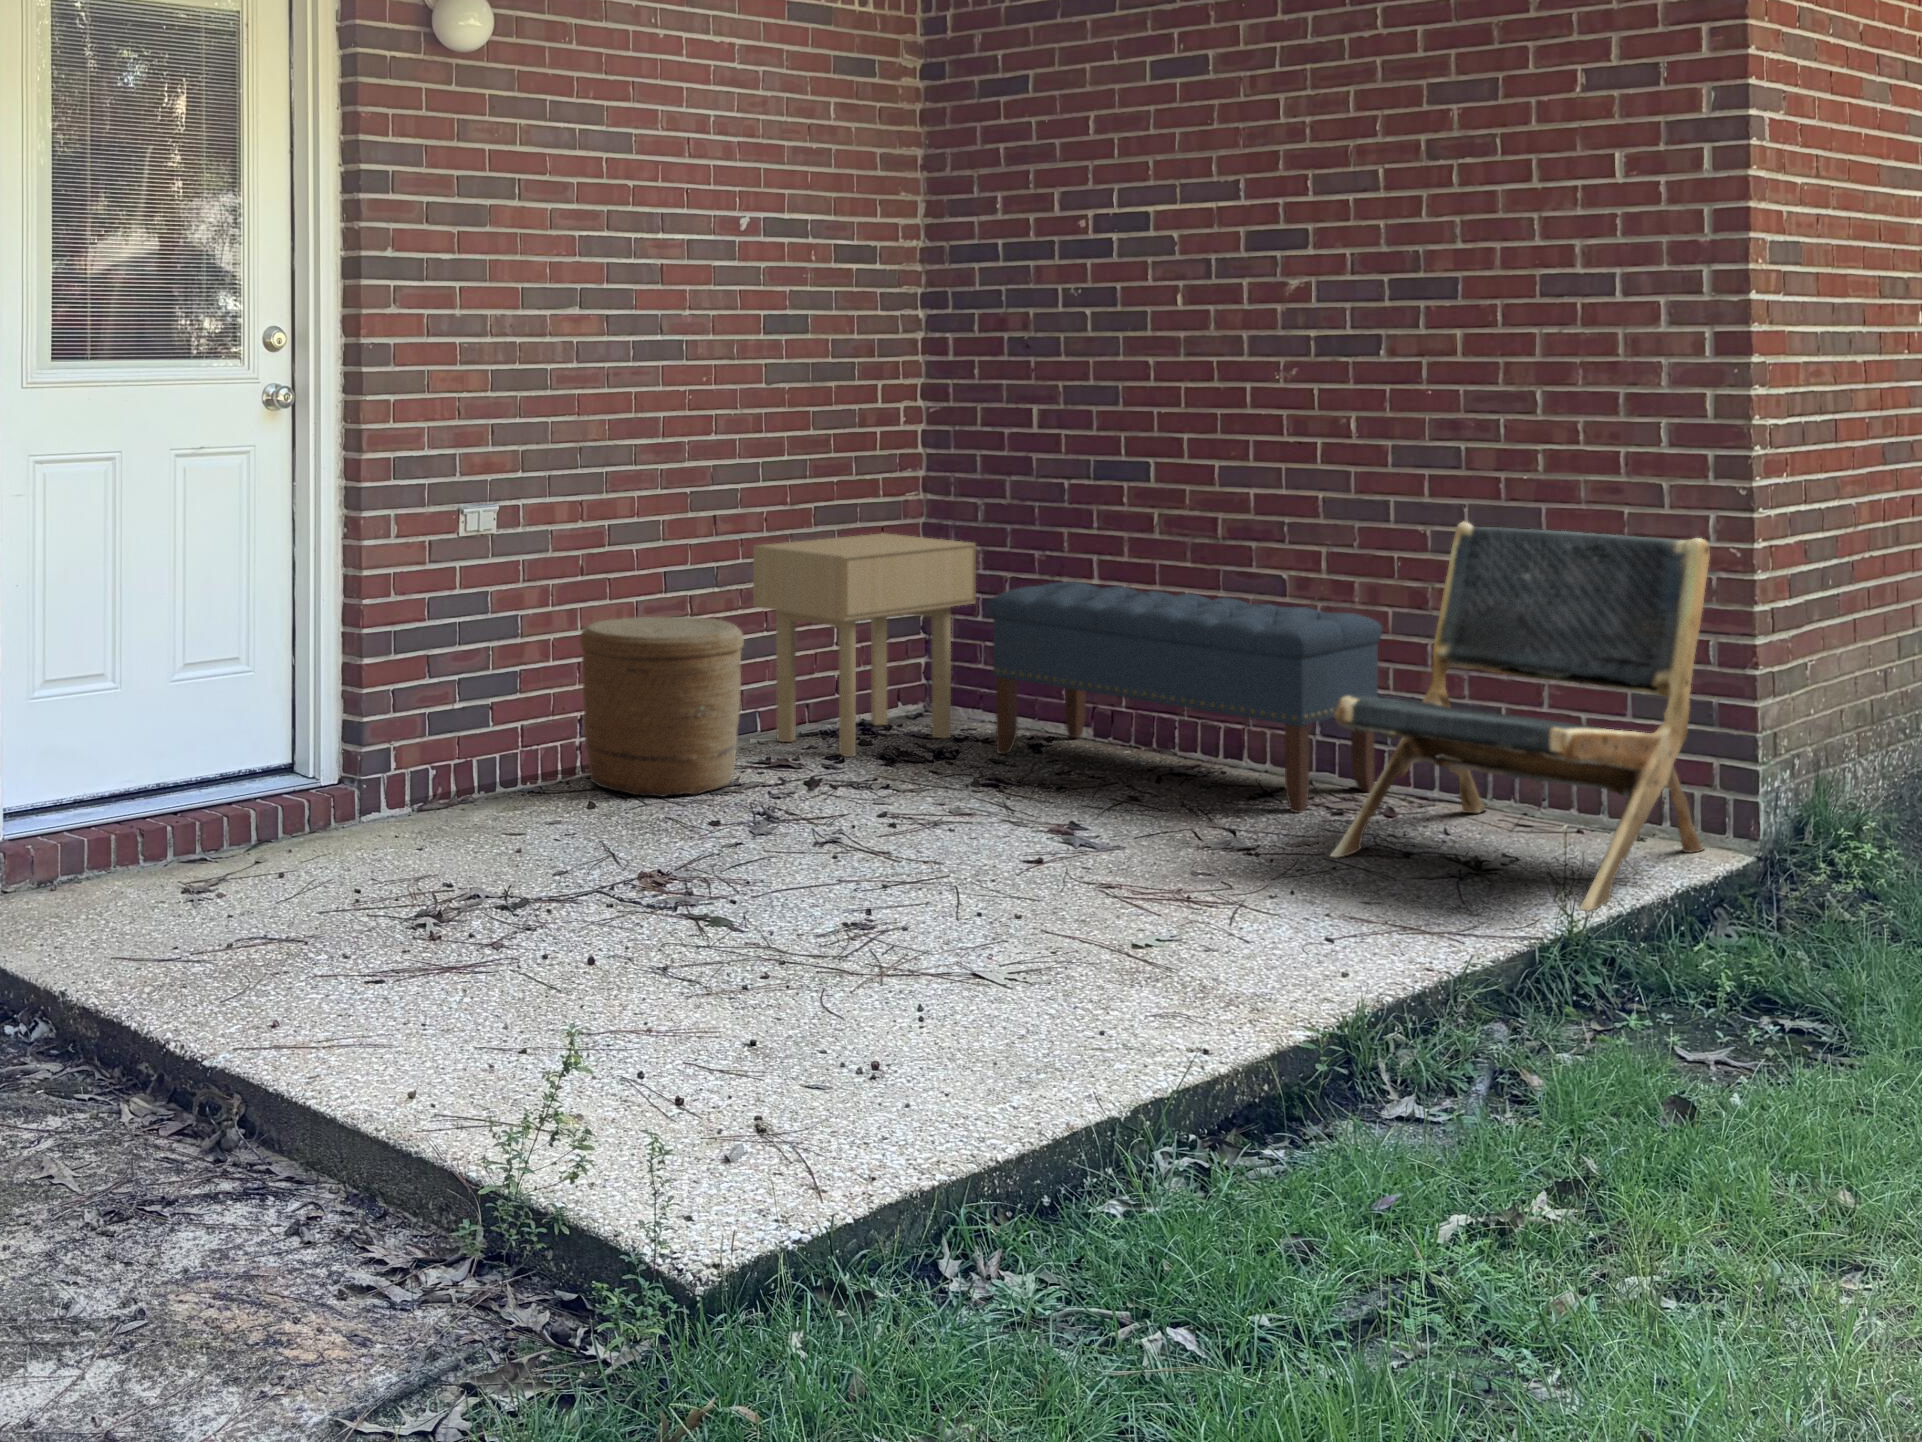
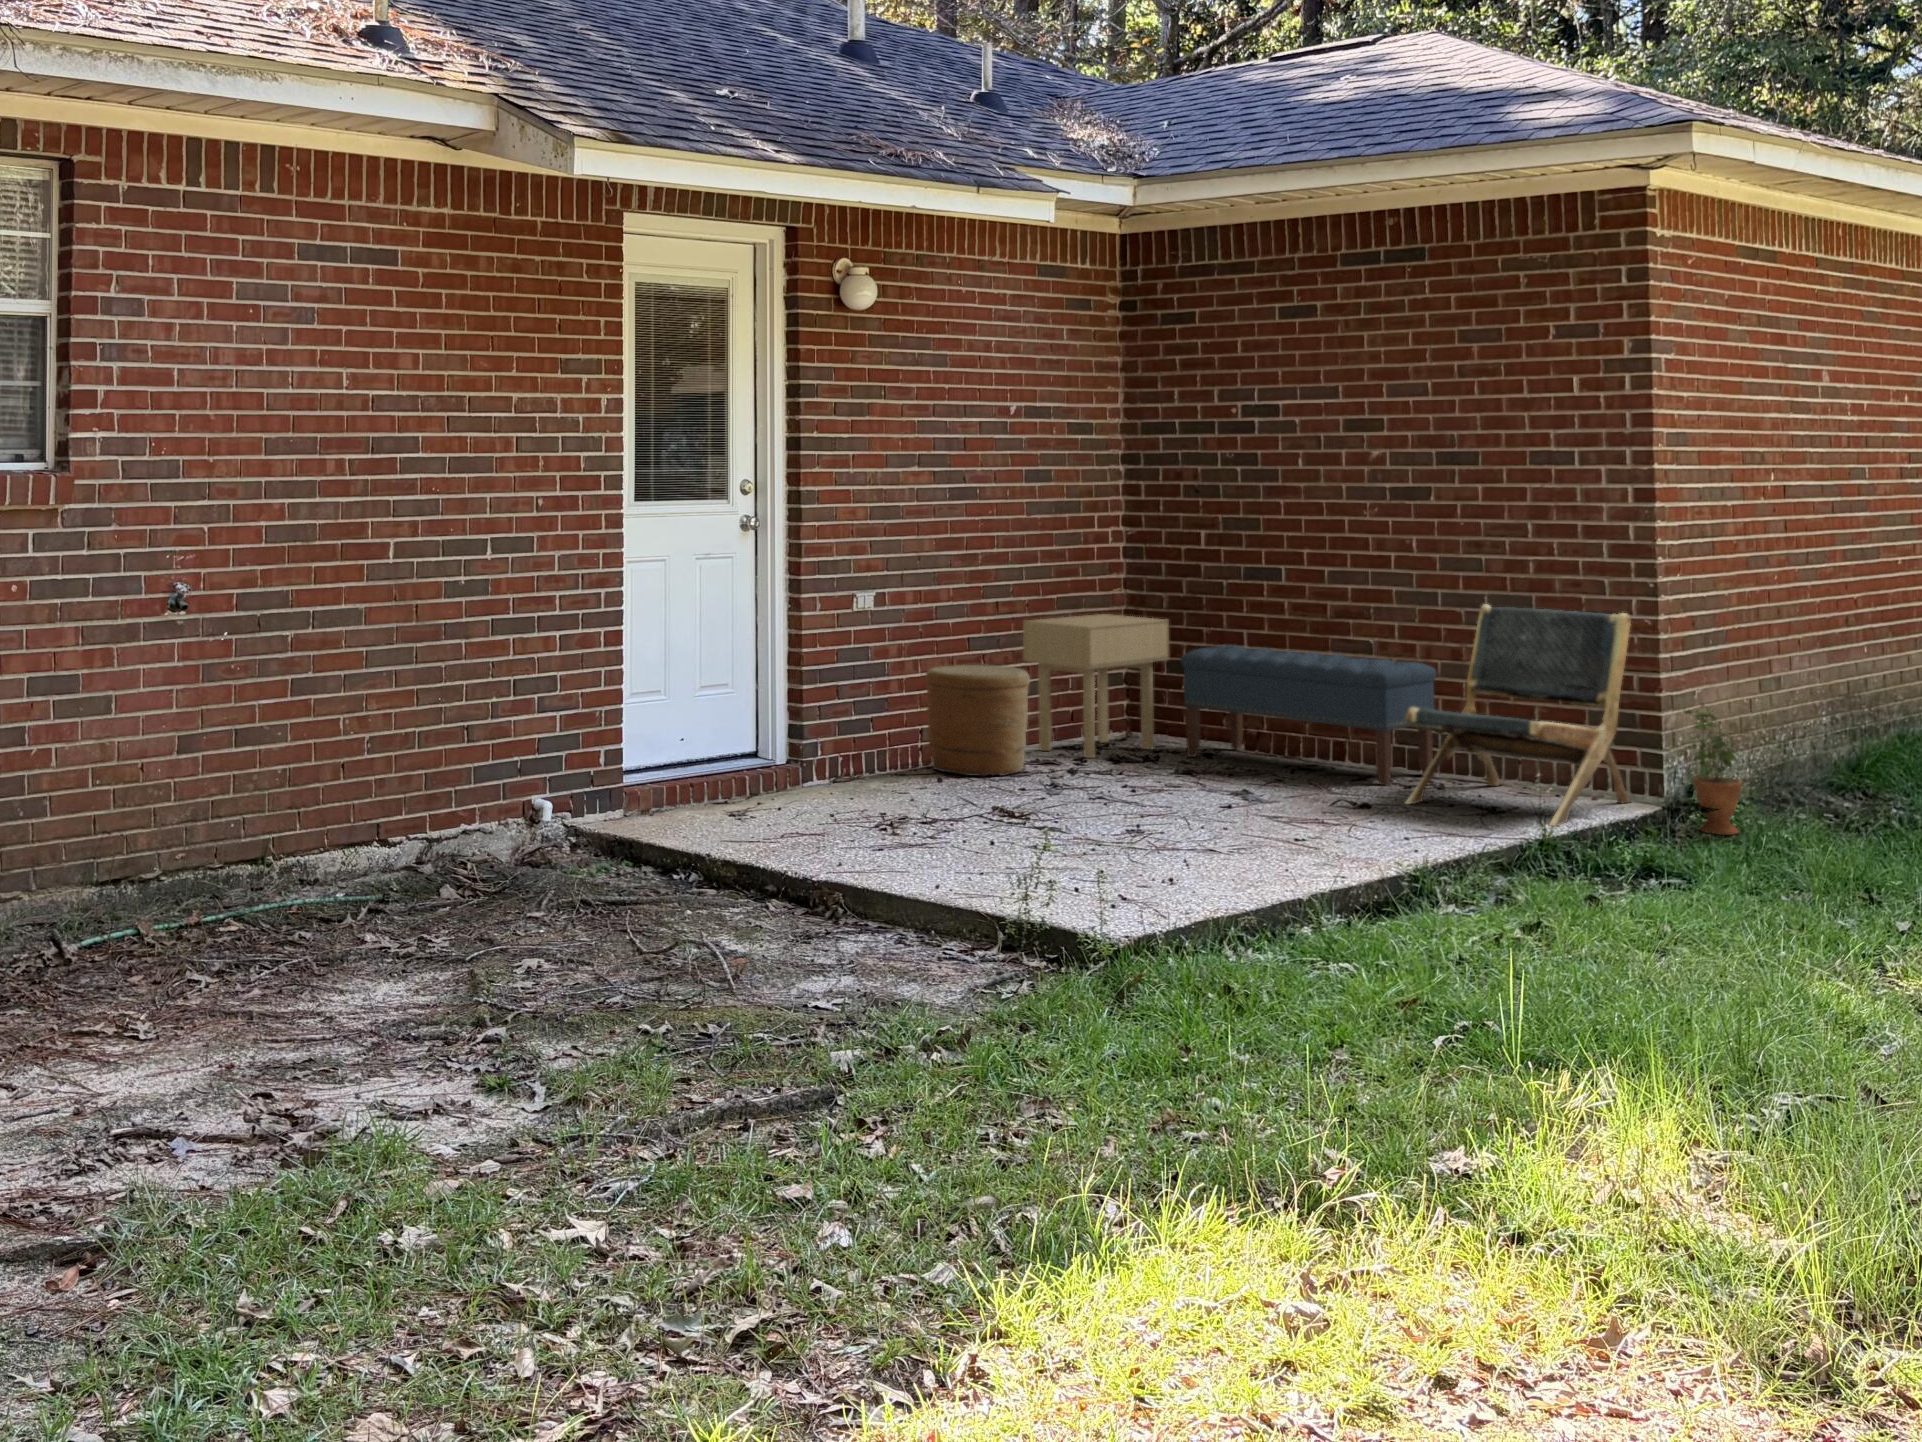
potted plant: none [1793,683,1893,908] -> present [1685,704,1742,835]

